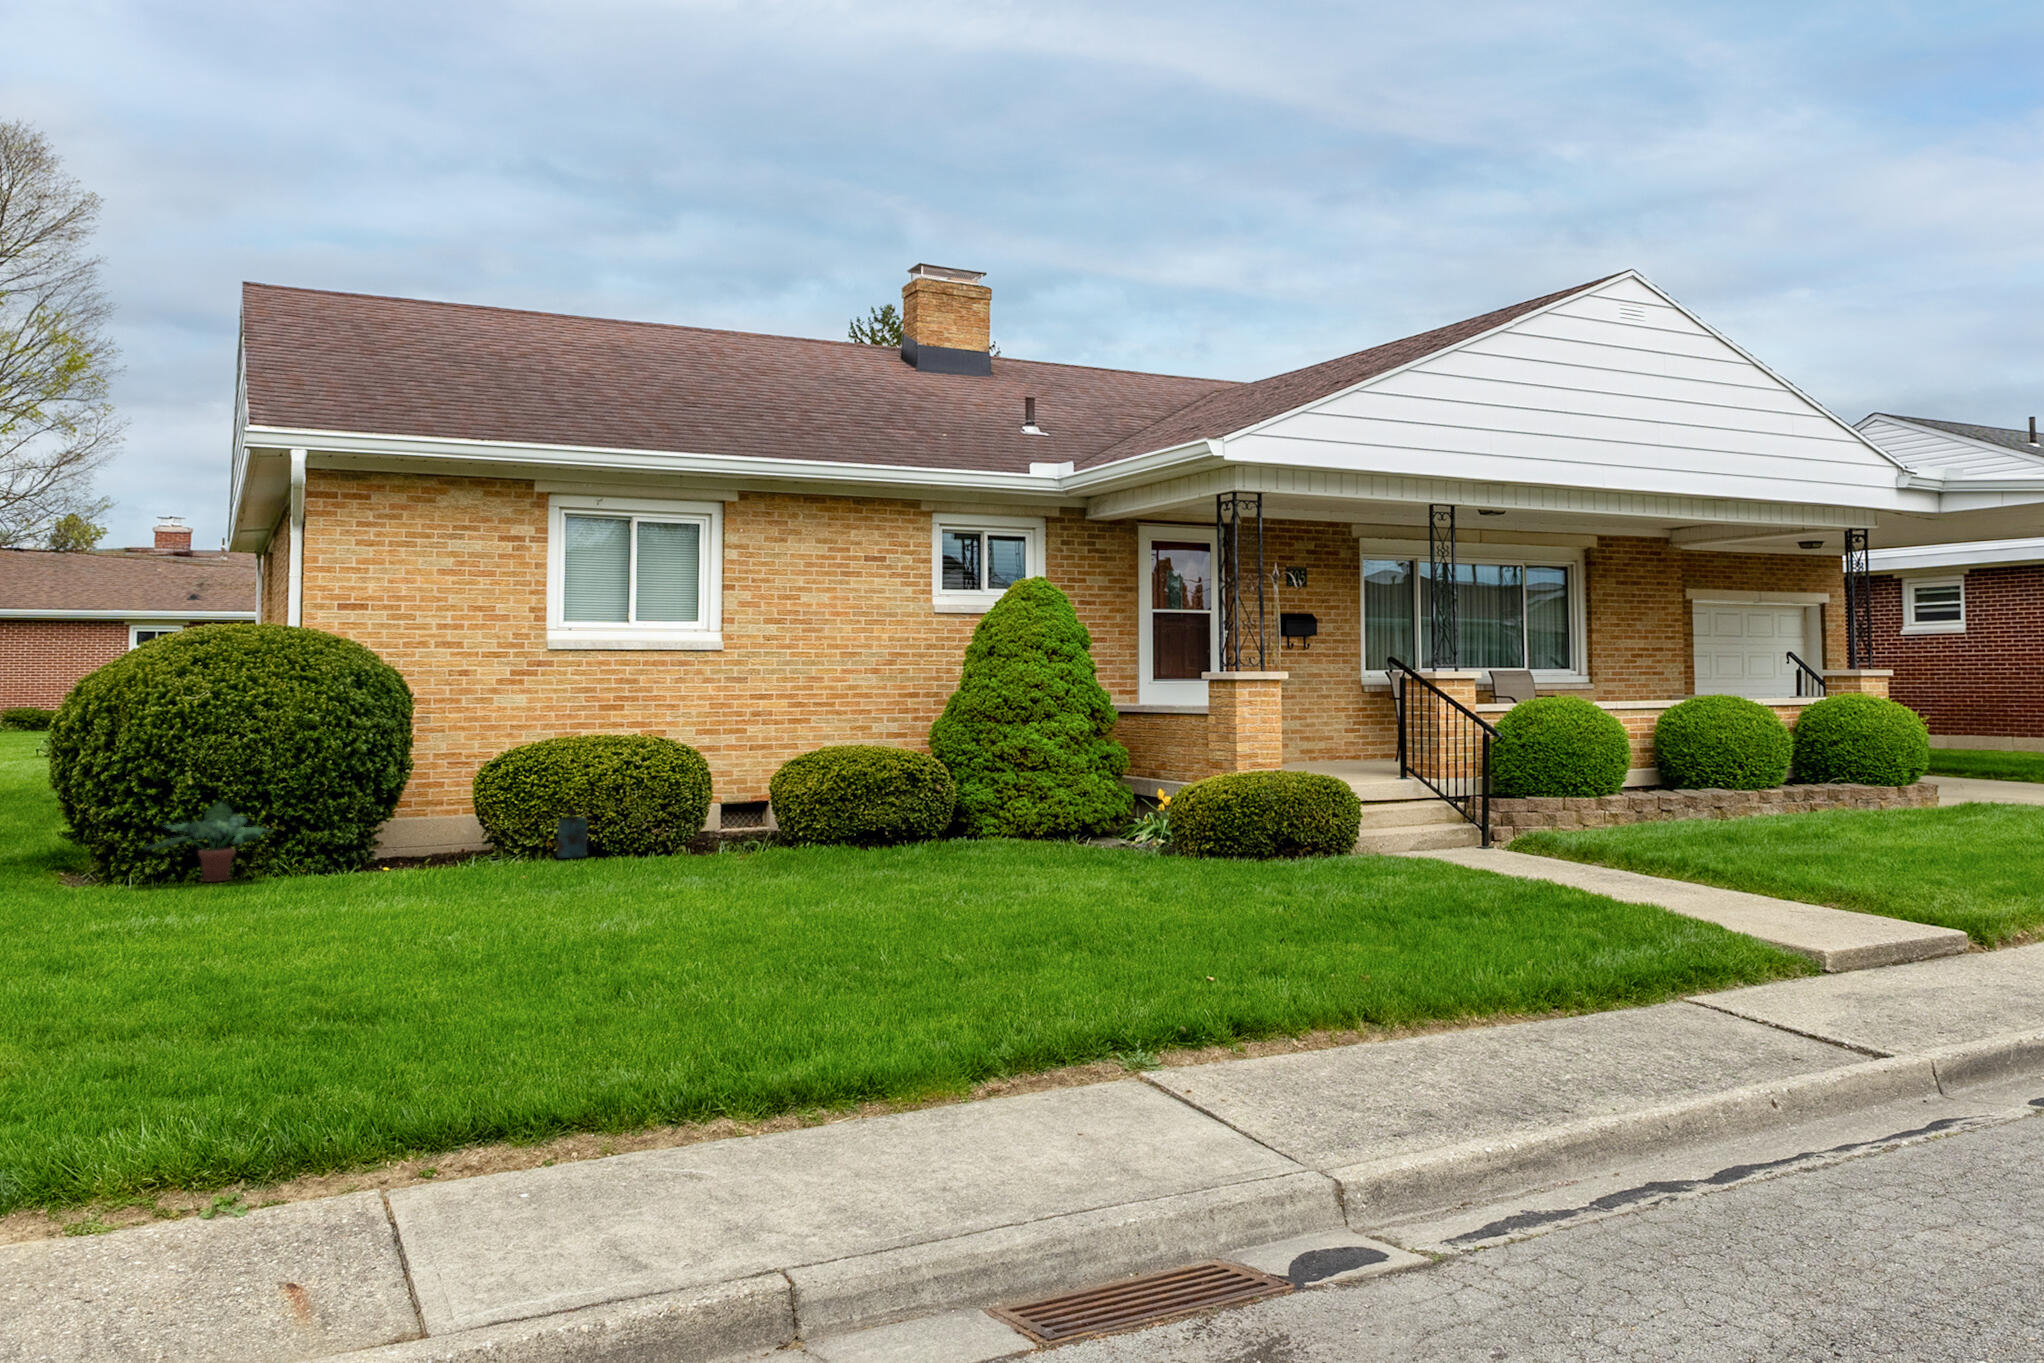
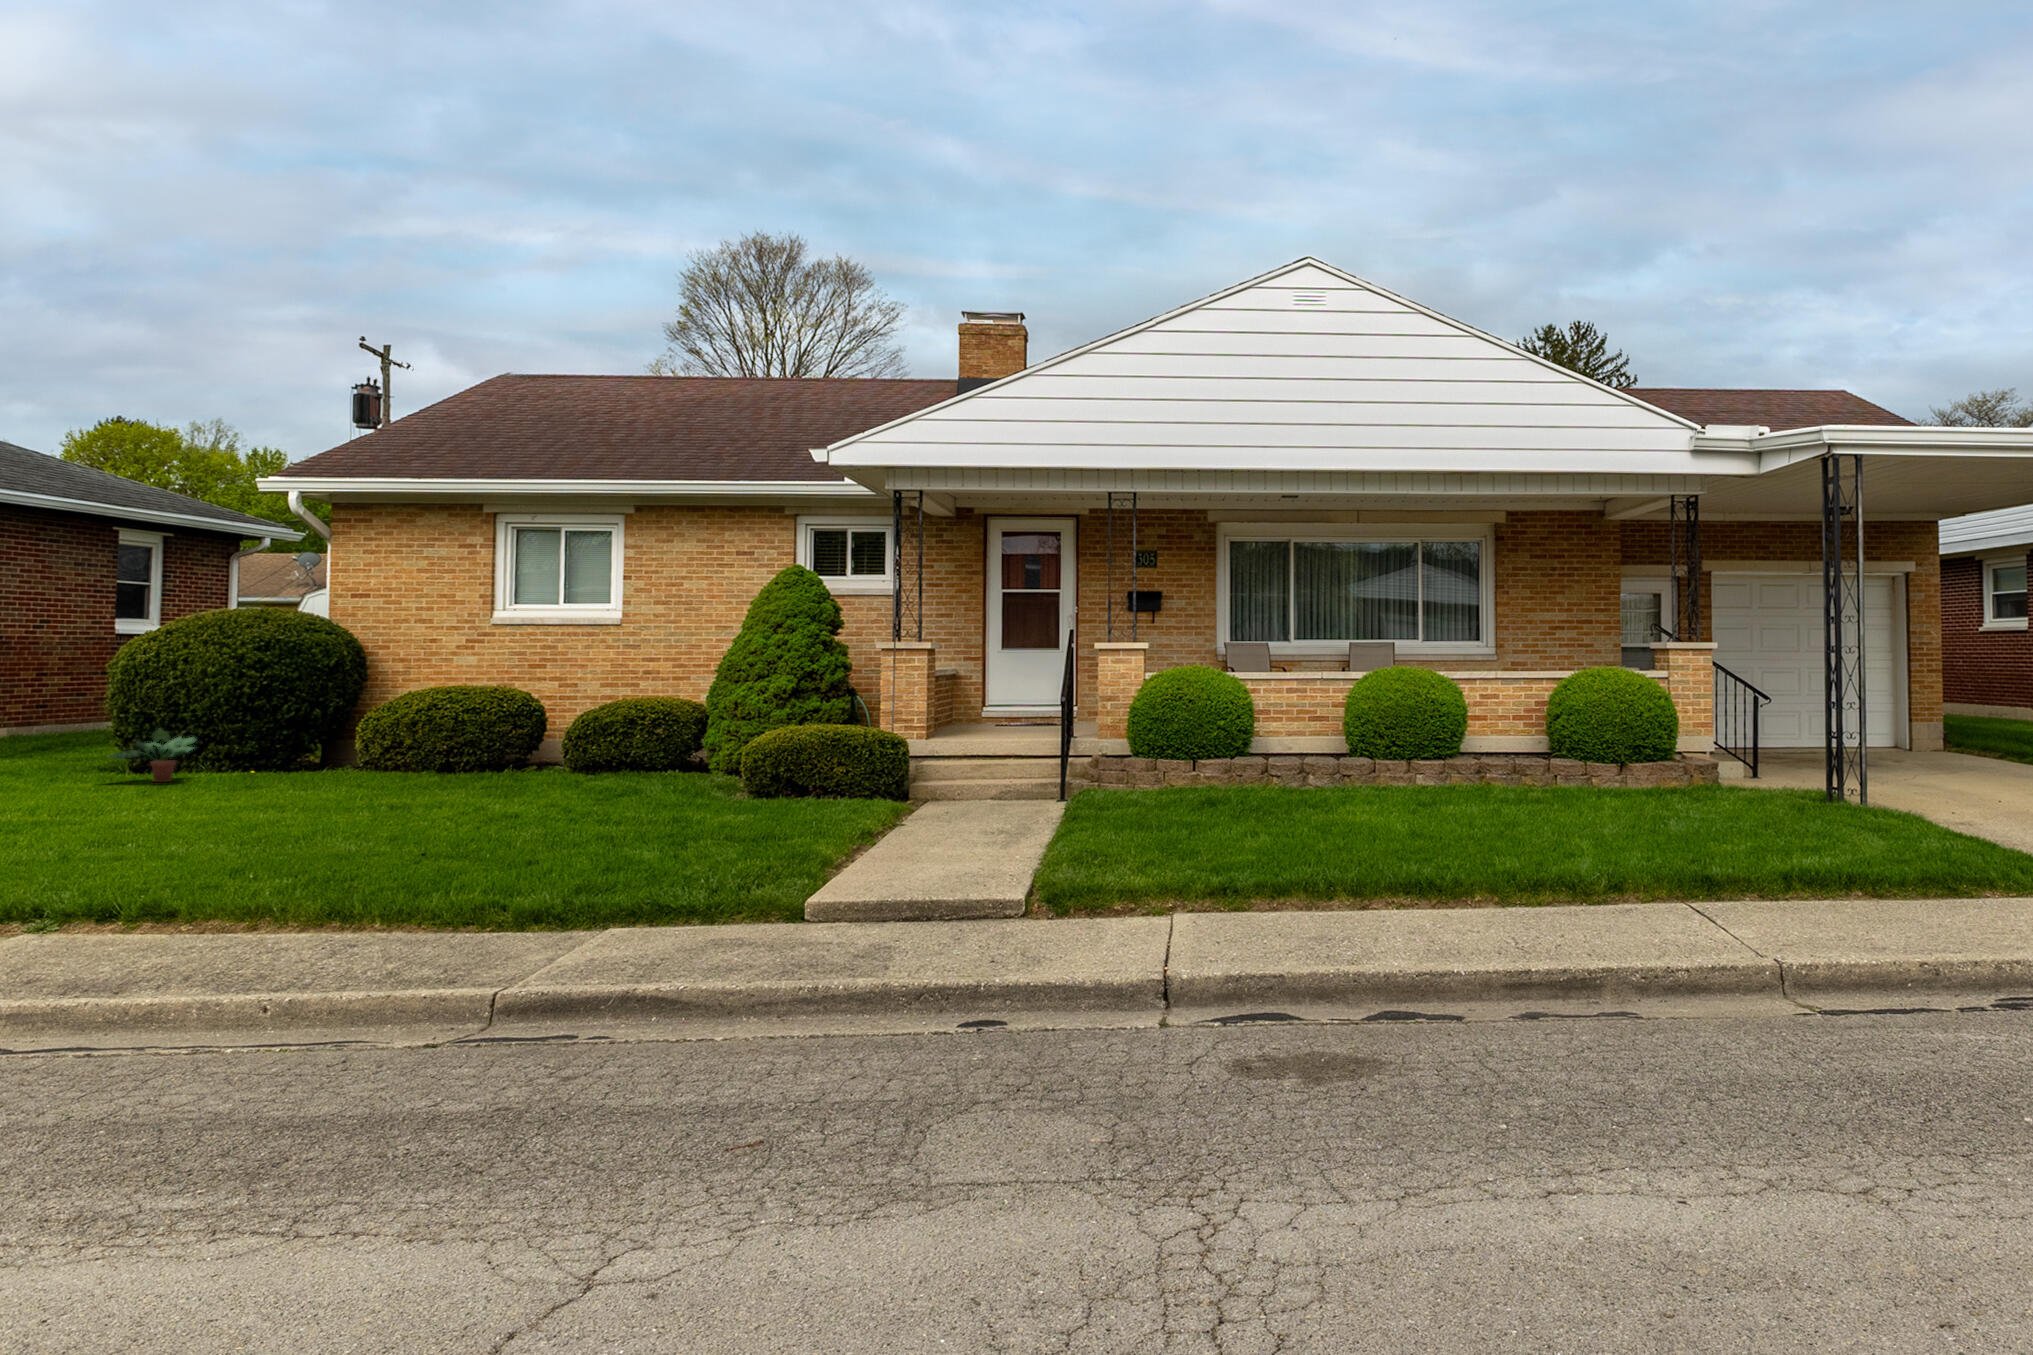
watering can: present [557,809,587,858] -> none [396,743,428,779]

